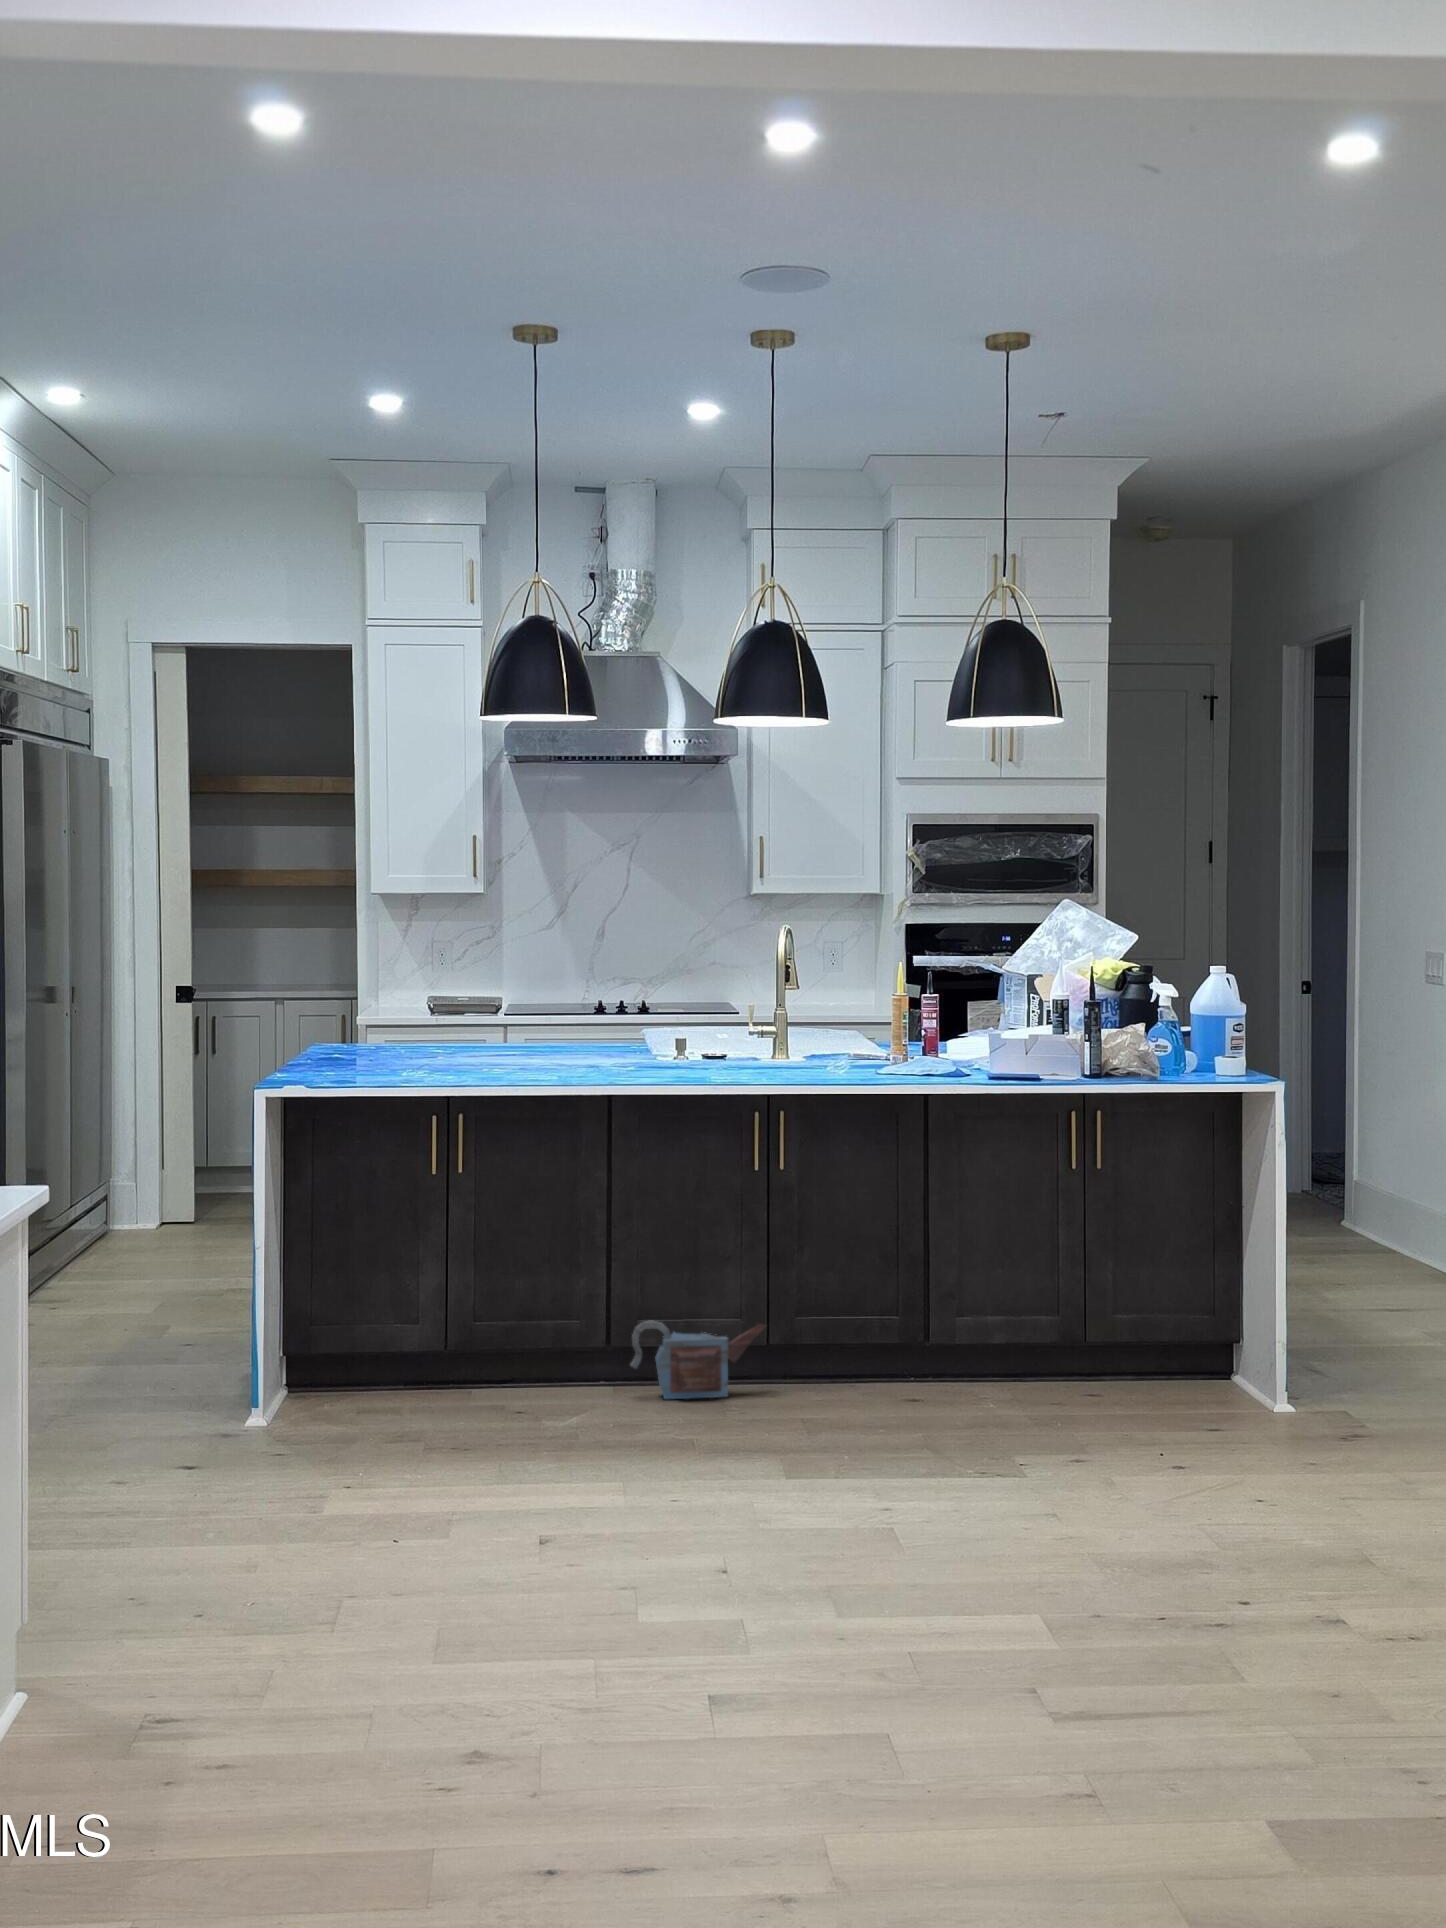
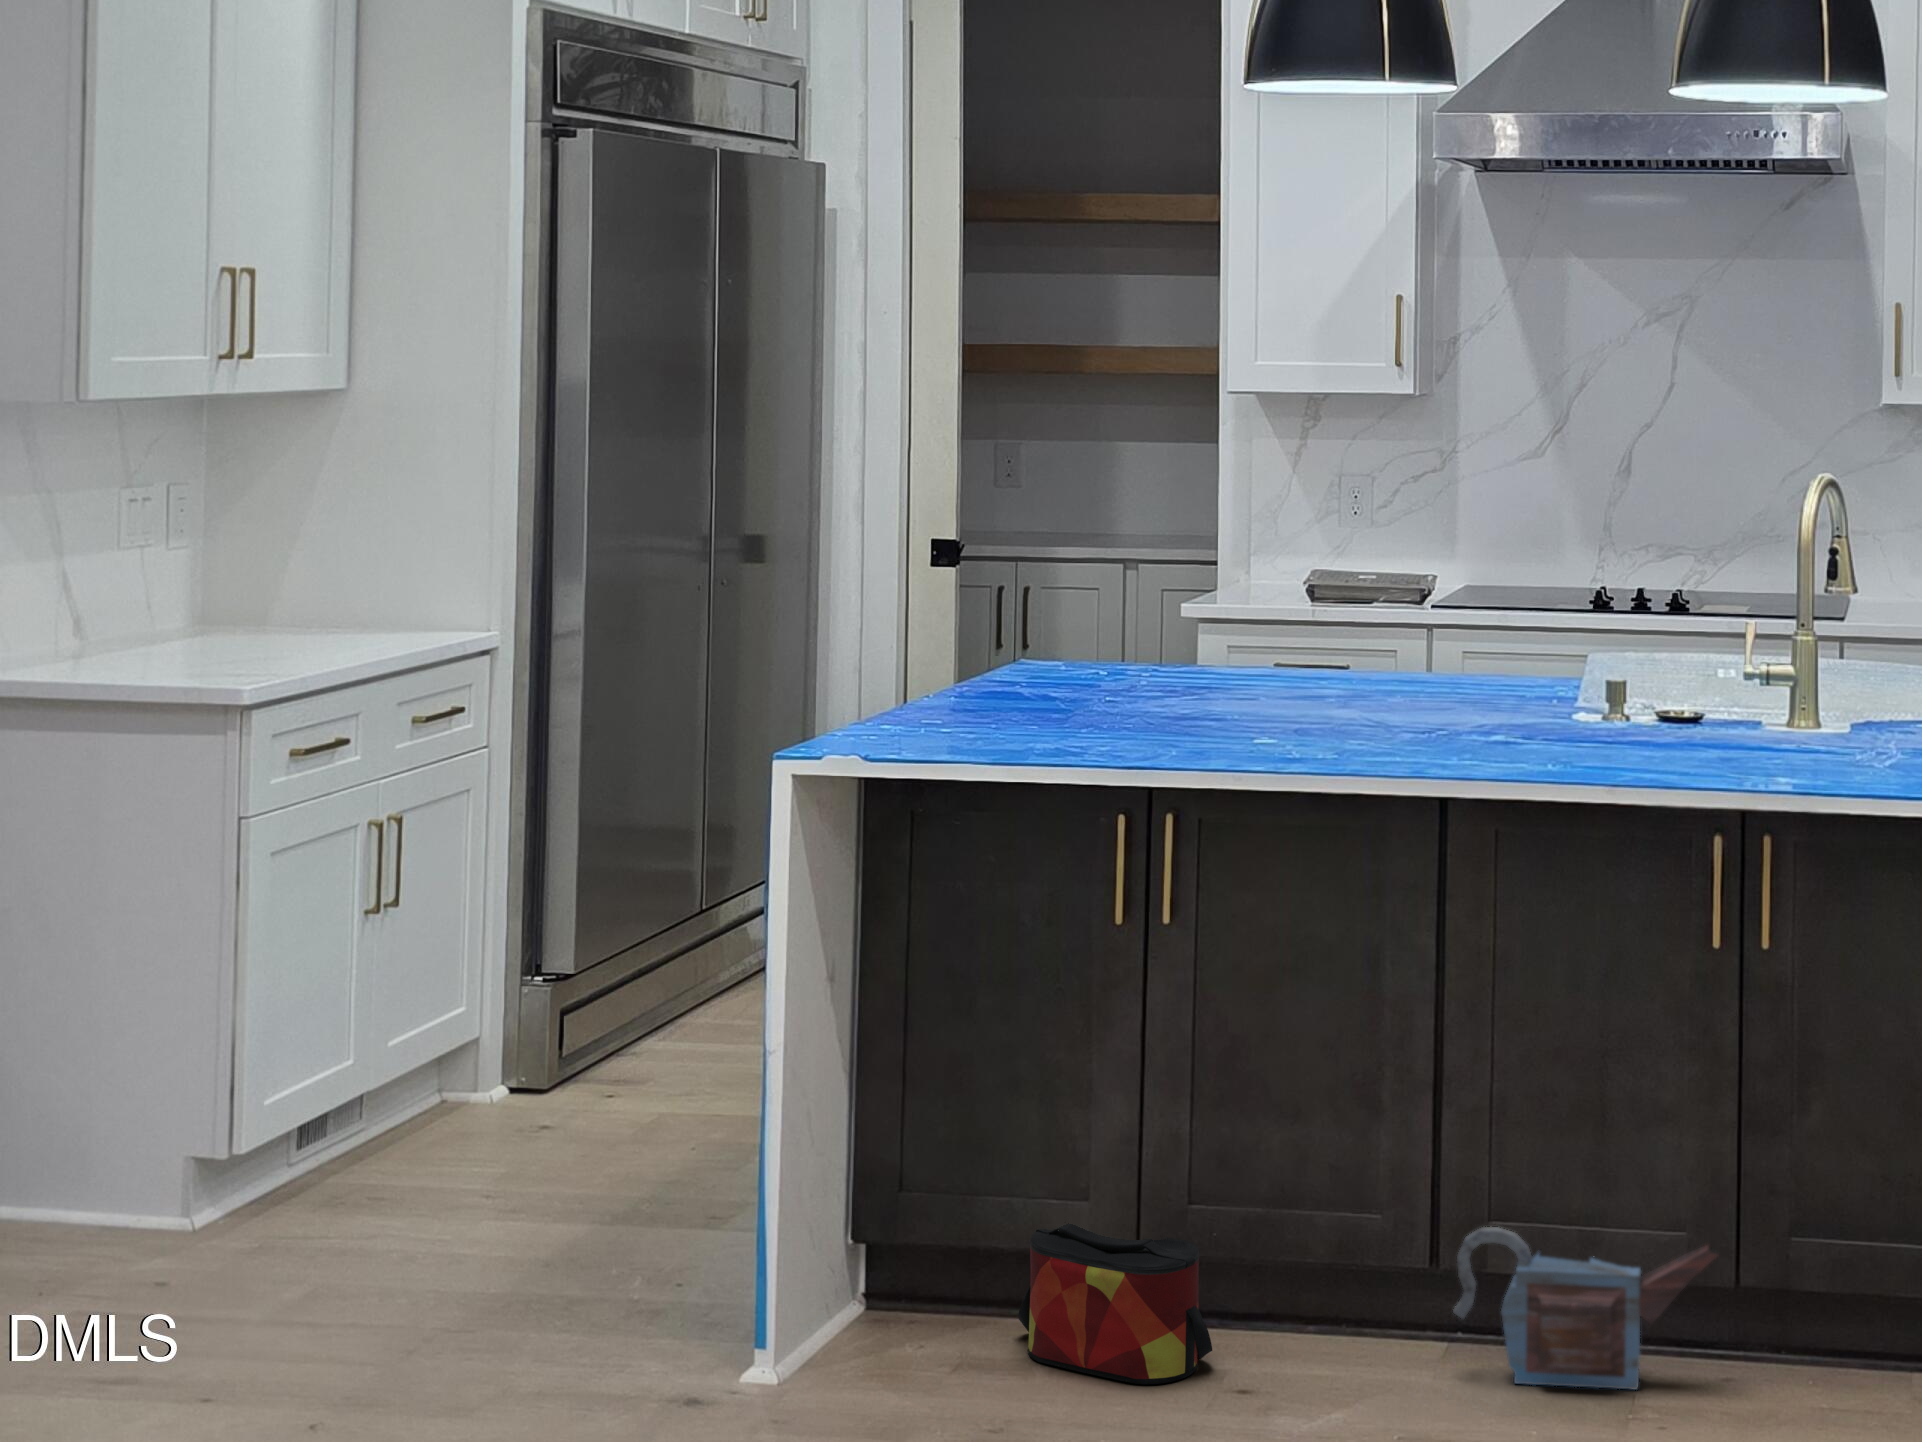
bag: none [390,1337,504,1414] -> present [1018,1223,1212,1384]

